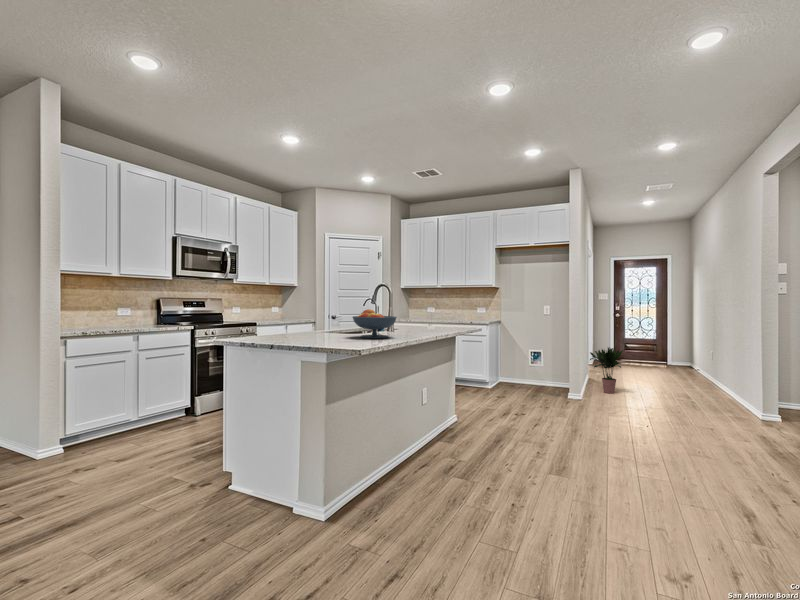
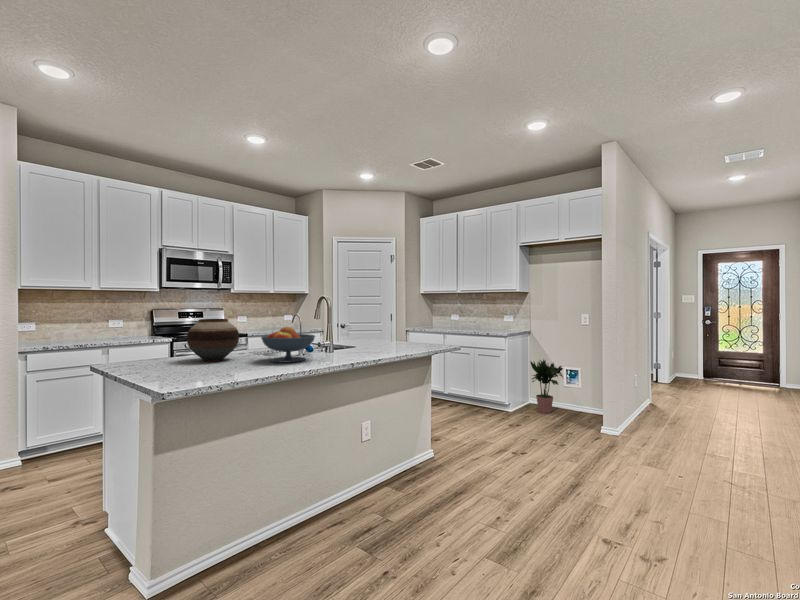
vase: none [287,302,330,338] -> present [187,319,239,361]
potted plant: present [590,347,622,394] -> present [530,360,563,413]

